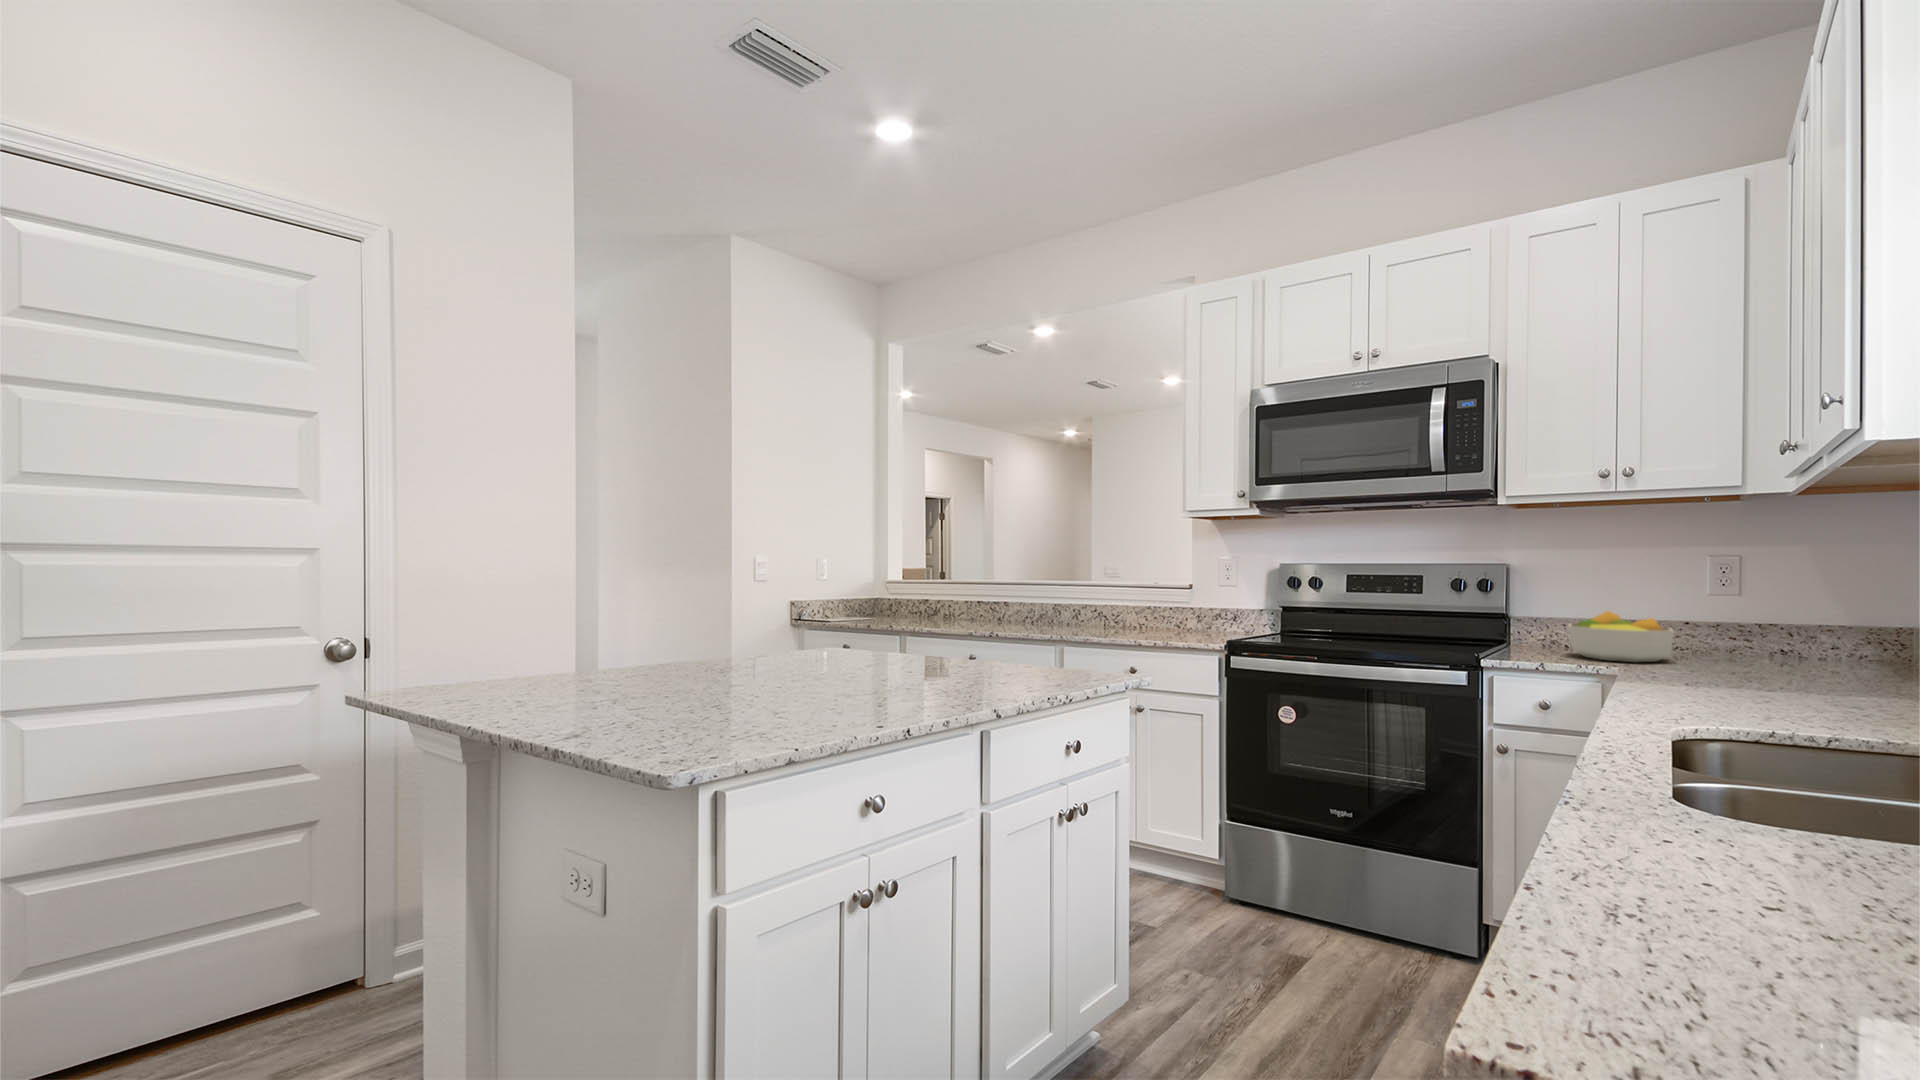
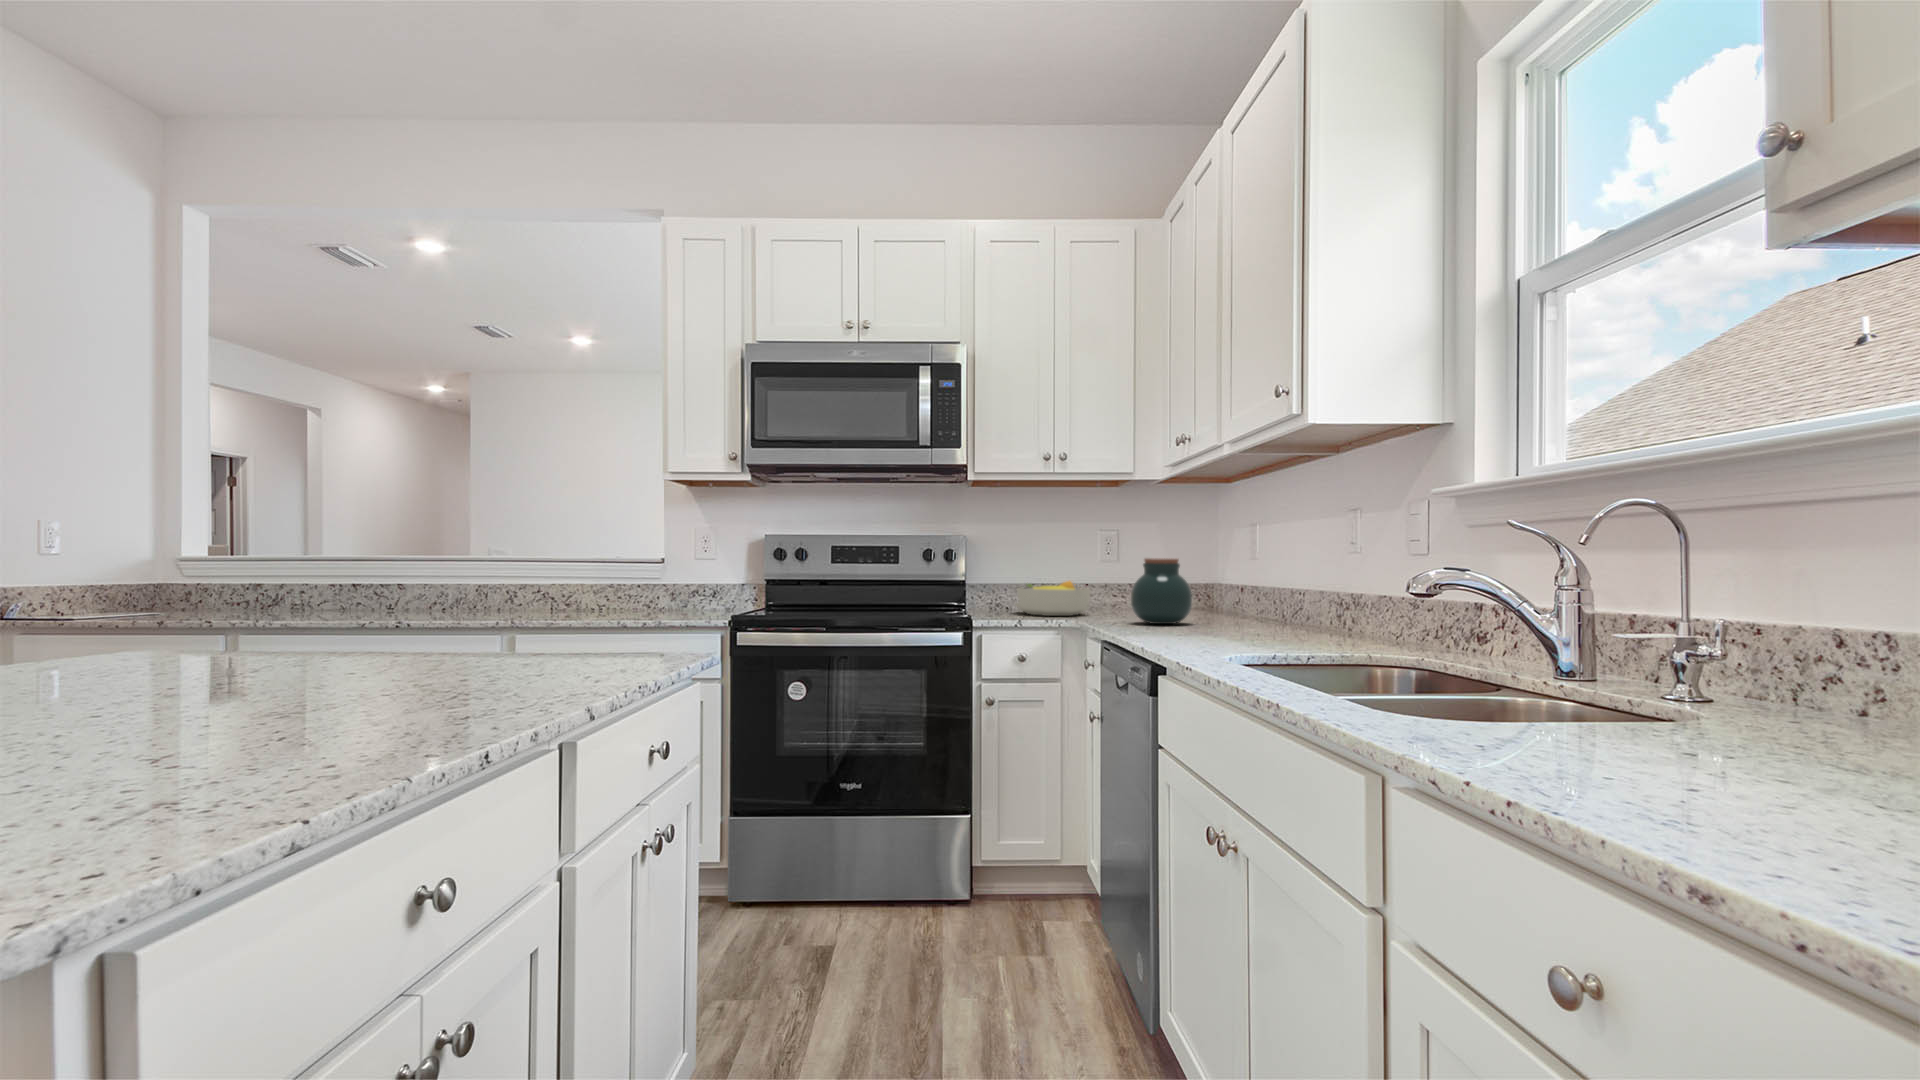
jar: none [1700,597,1802,683] -> present [1131,558,1192,624]

